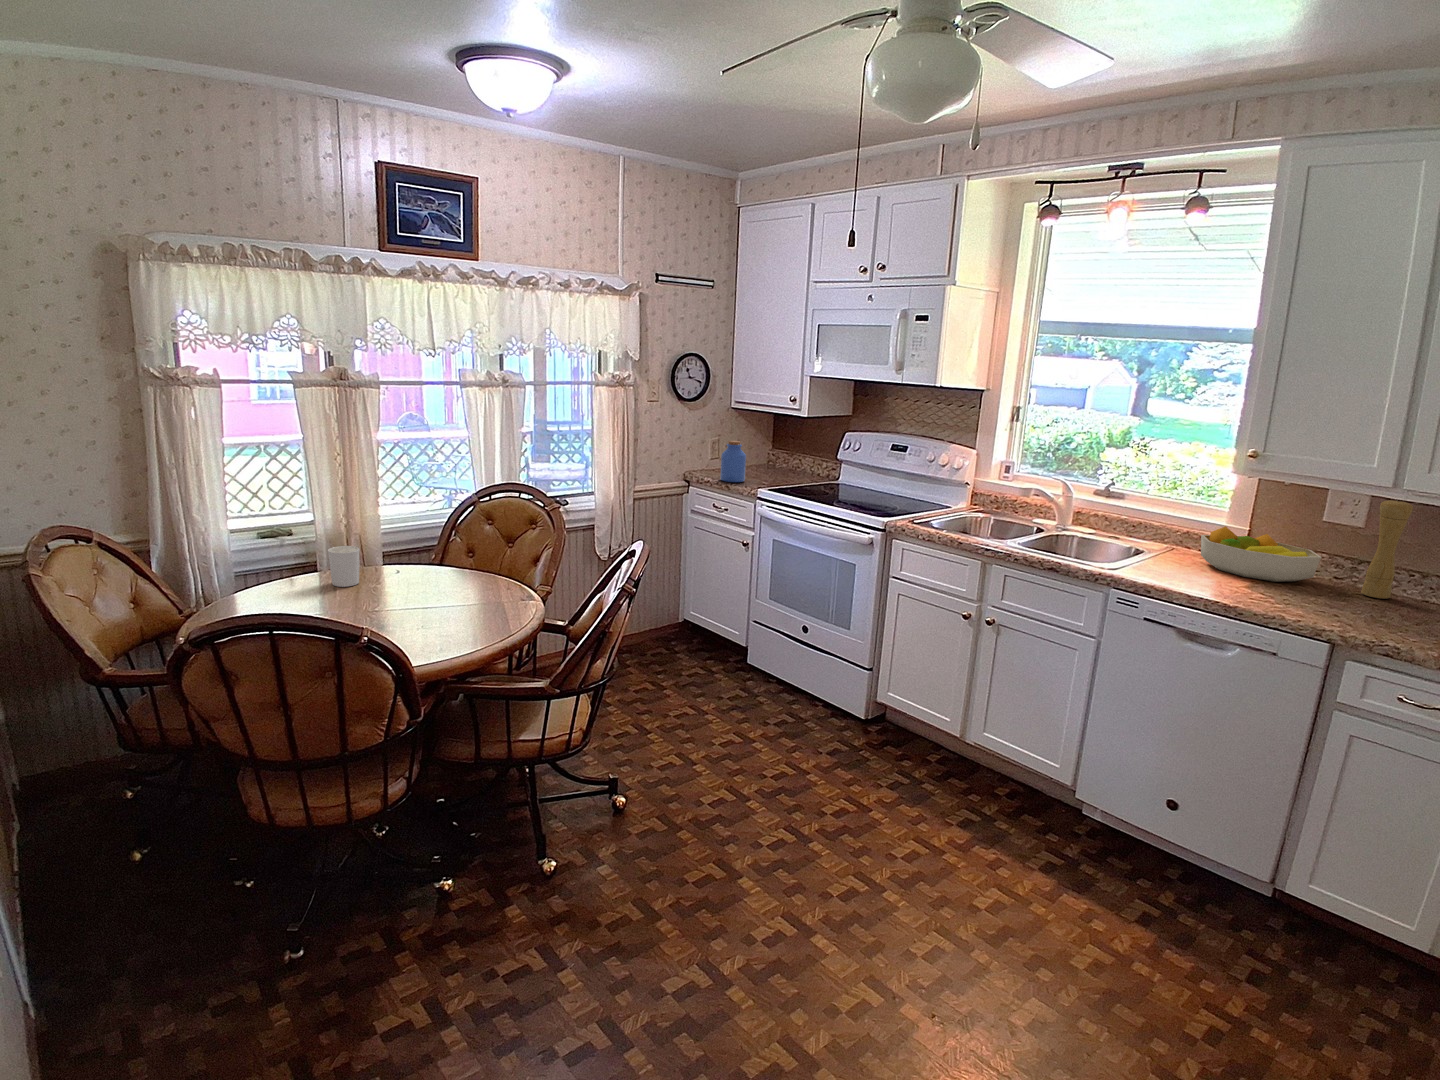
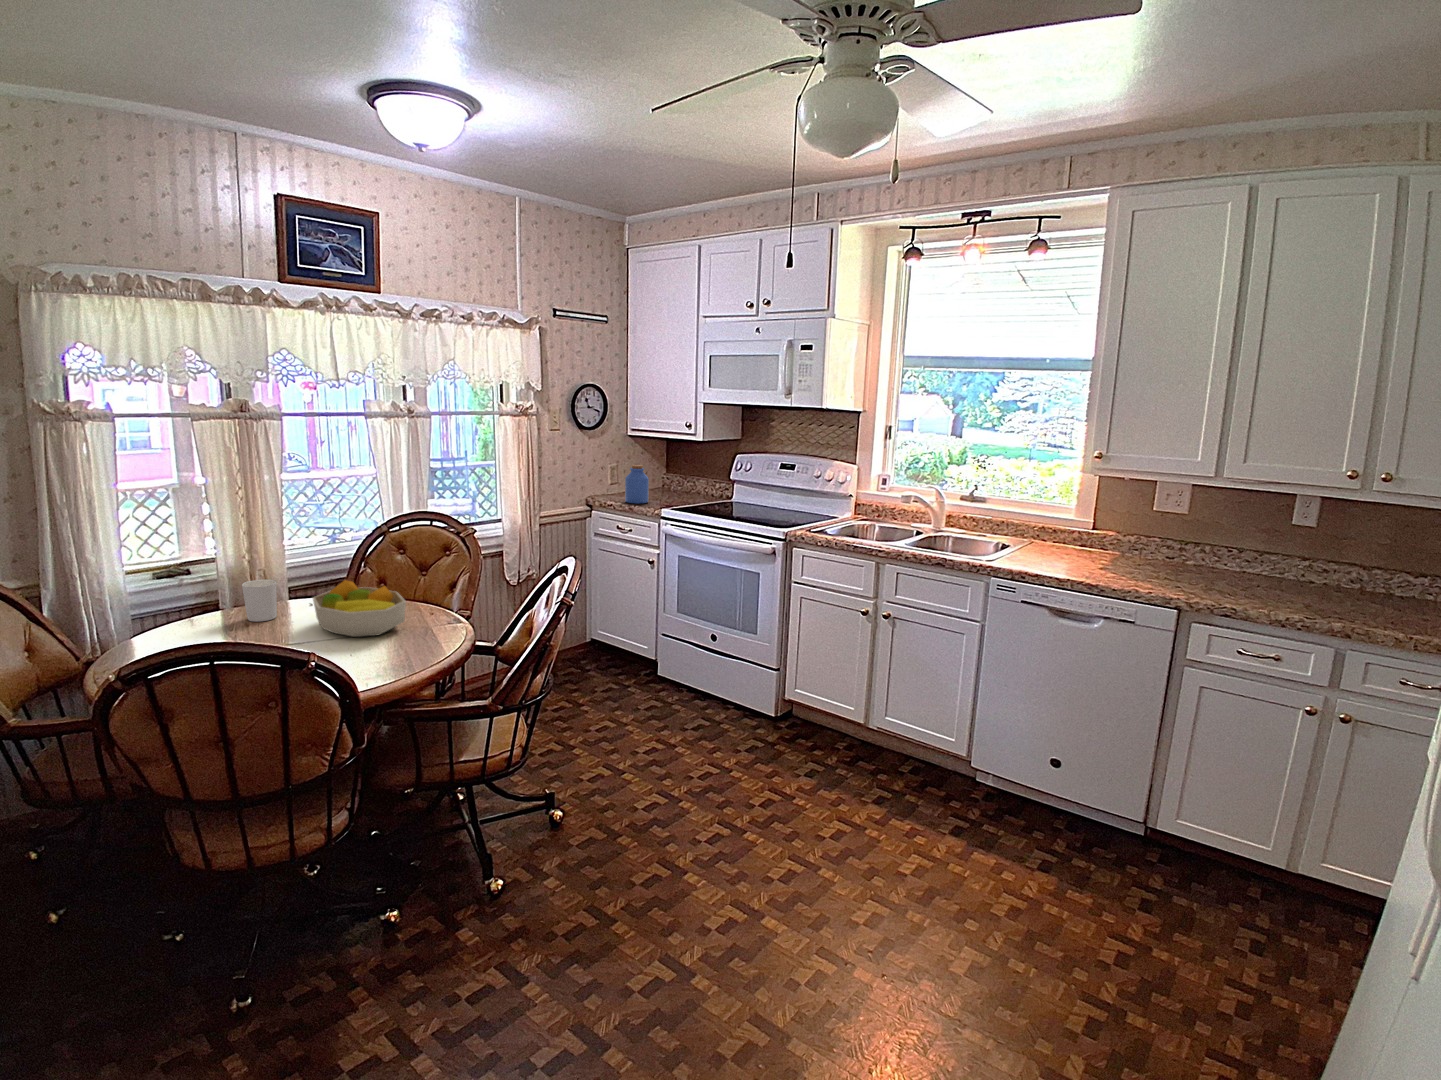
pepper mill: present [1361,500,1413,599] -> none [1187,491,1223,573]
fruit bowl: present [1201,526,1322,582] -> present [313,580,406,637]

